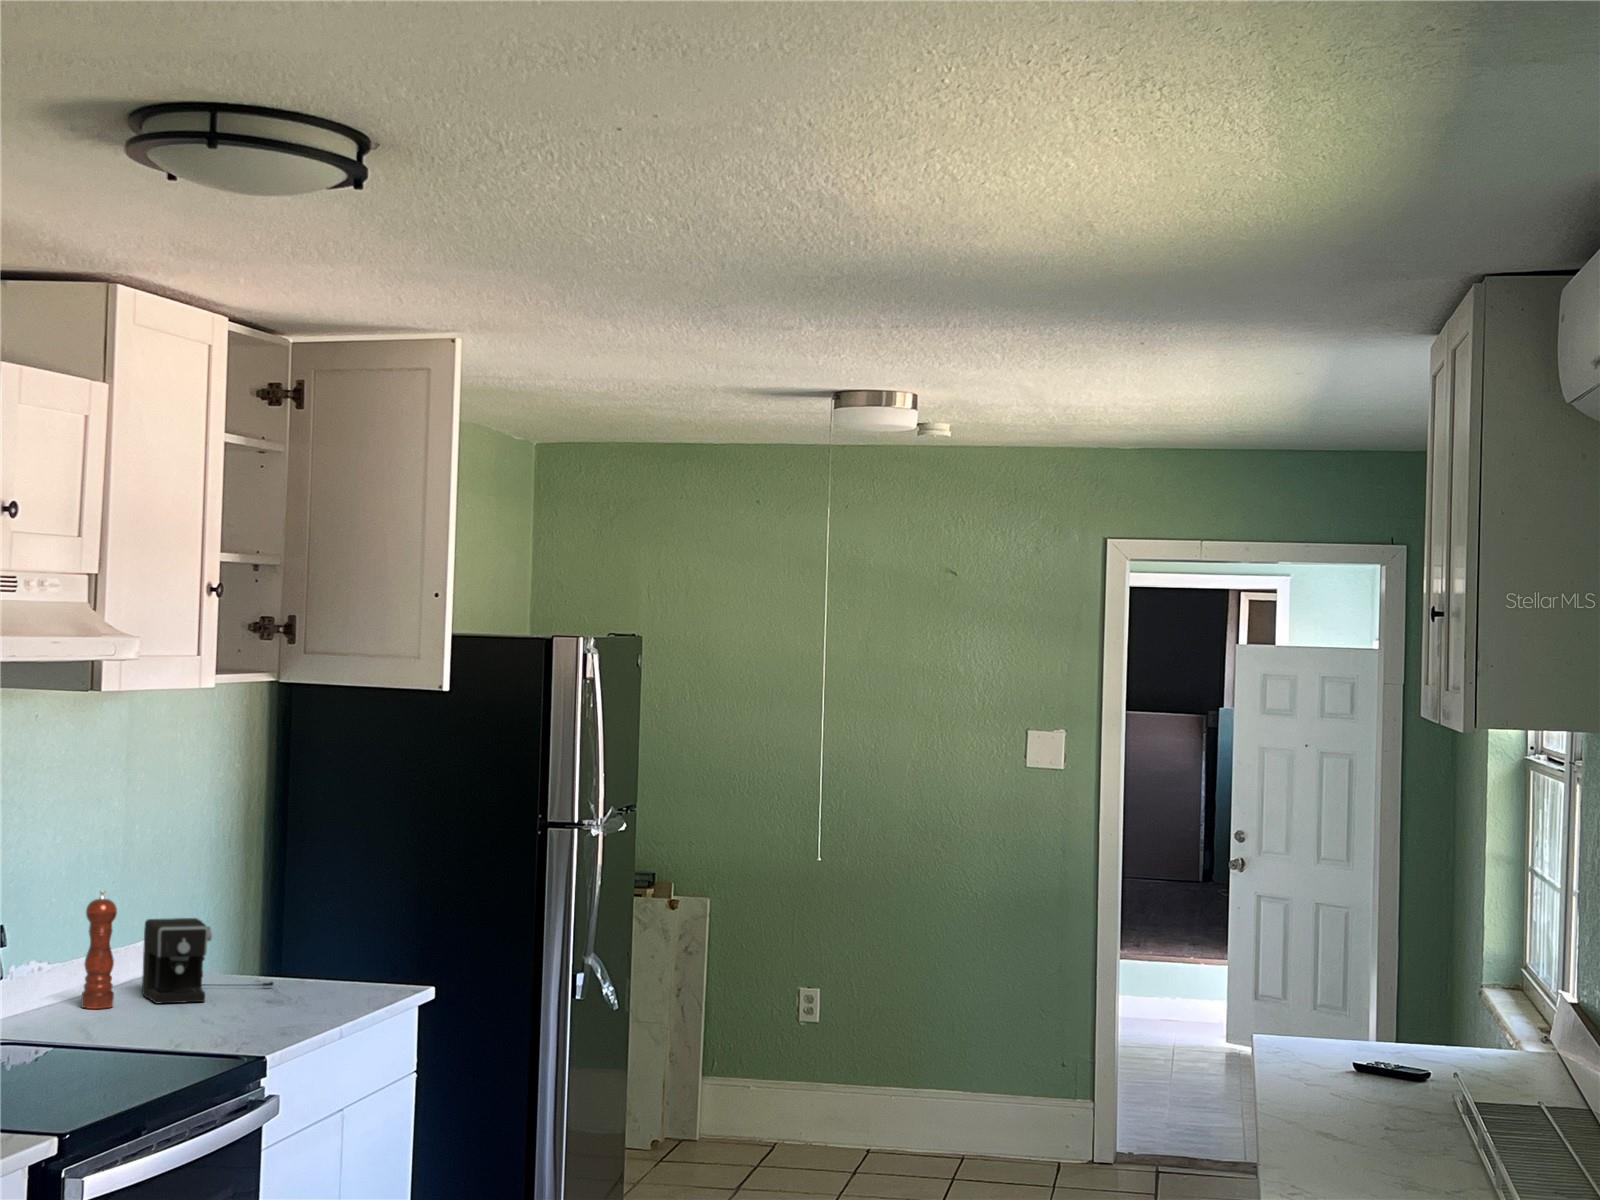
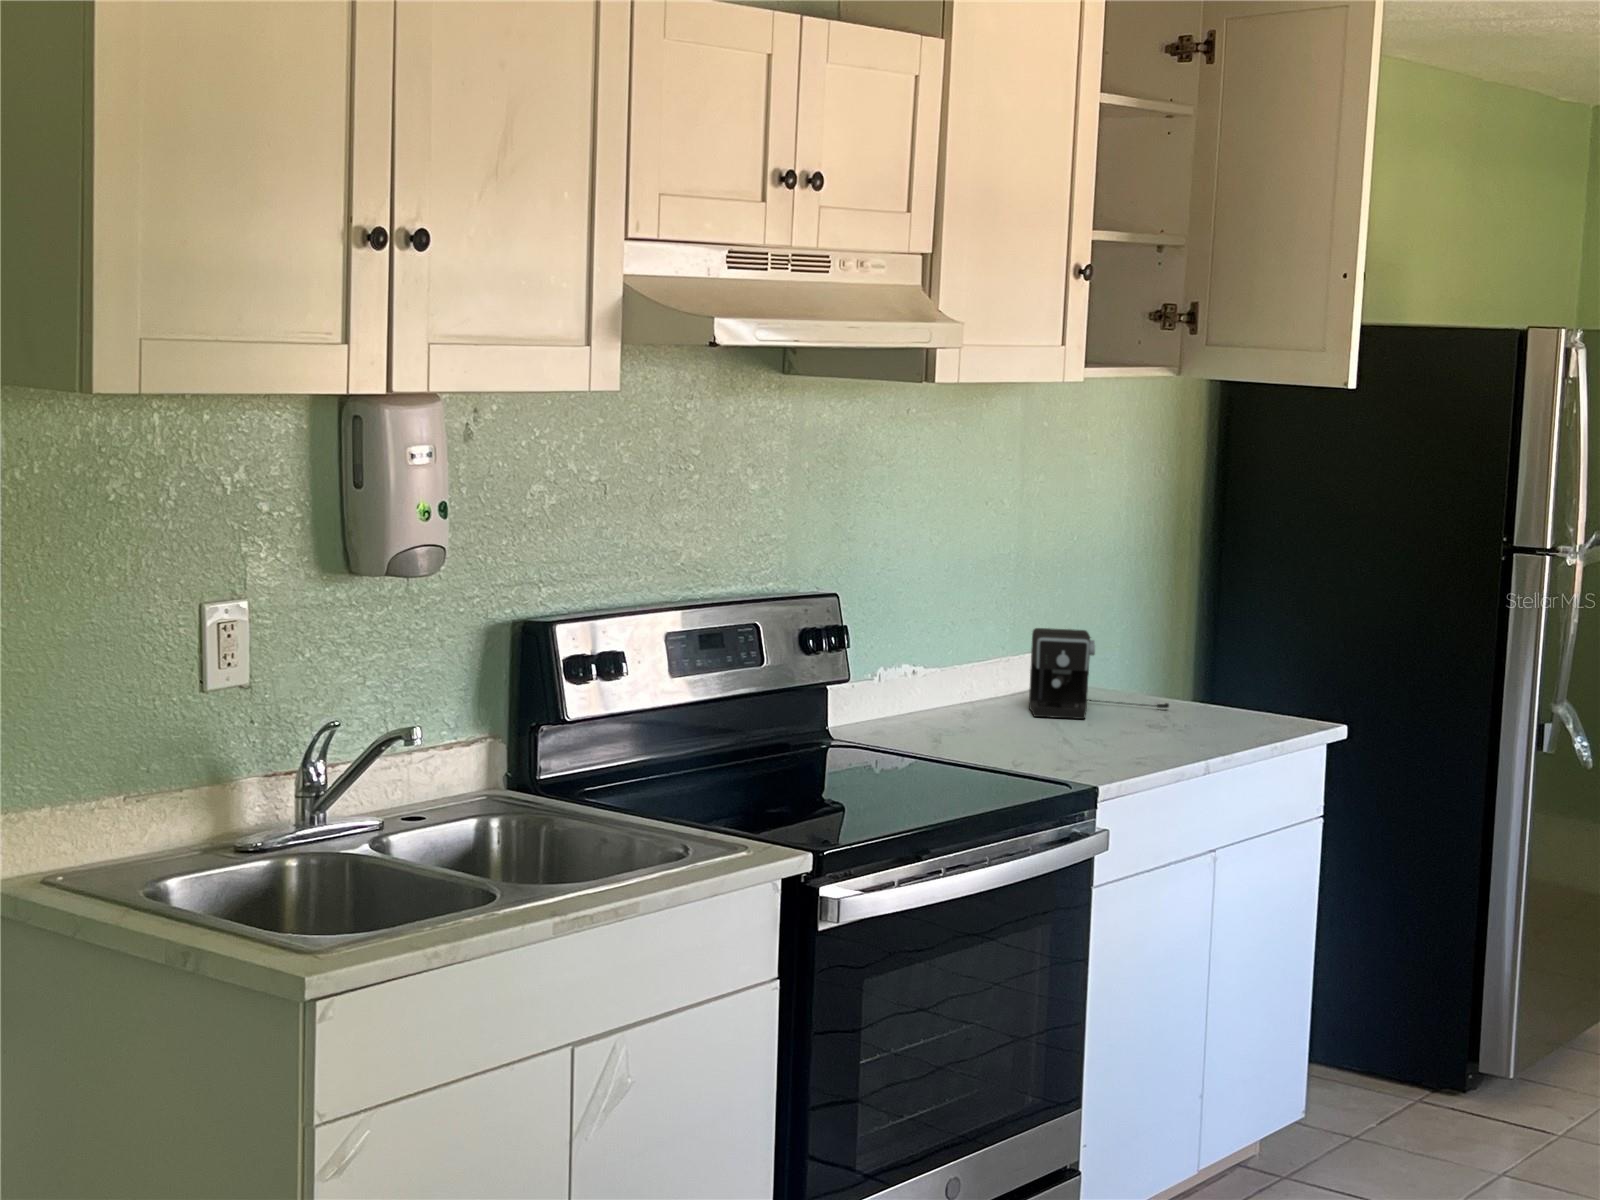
pepper mill: present [81,890,117,1009] -> none [958,595,994,717]

